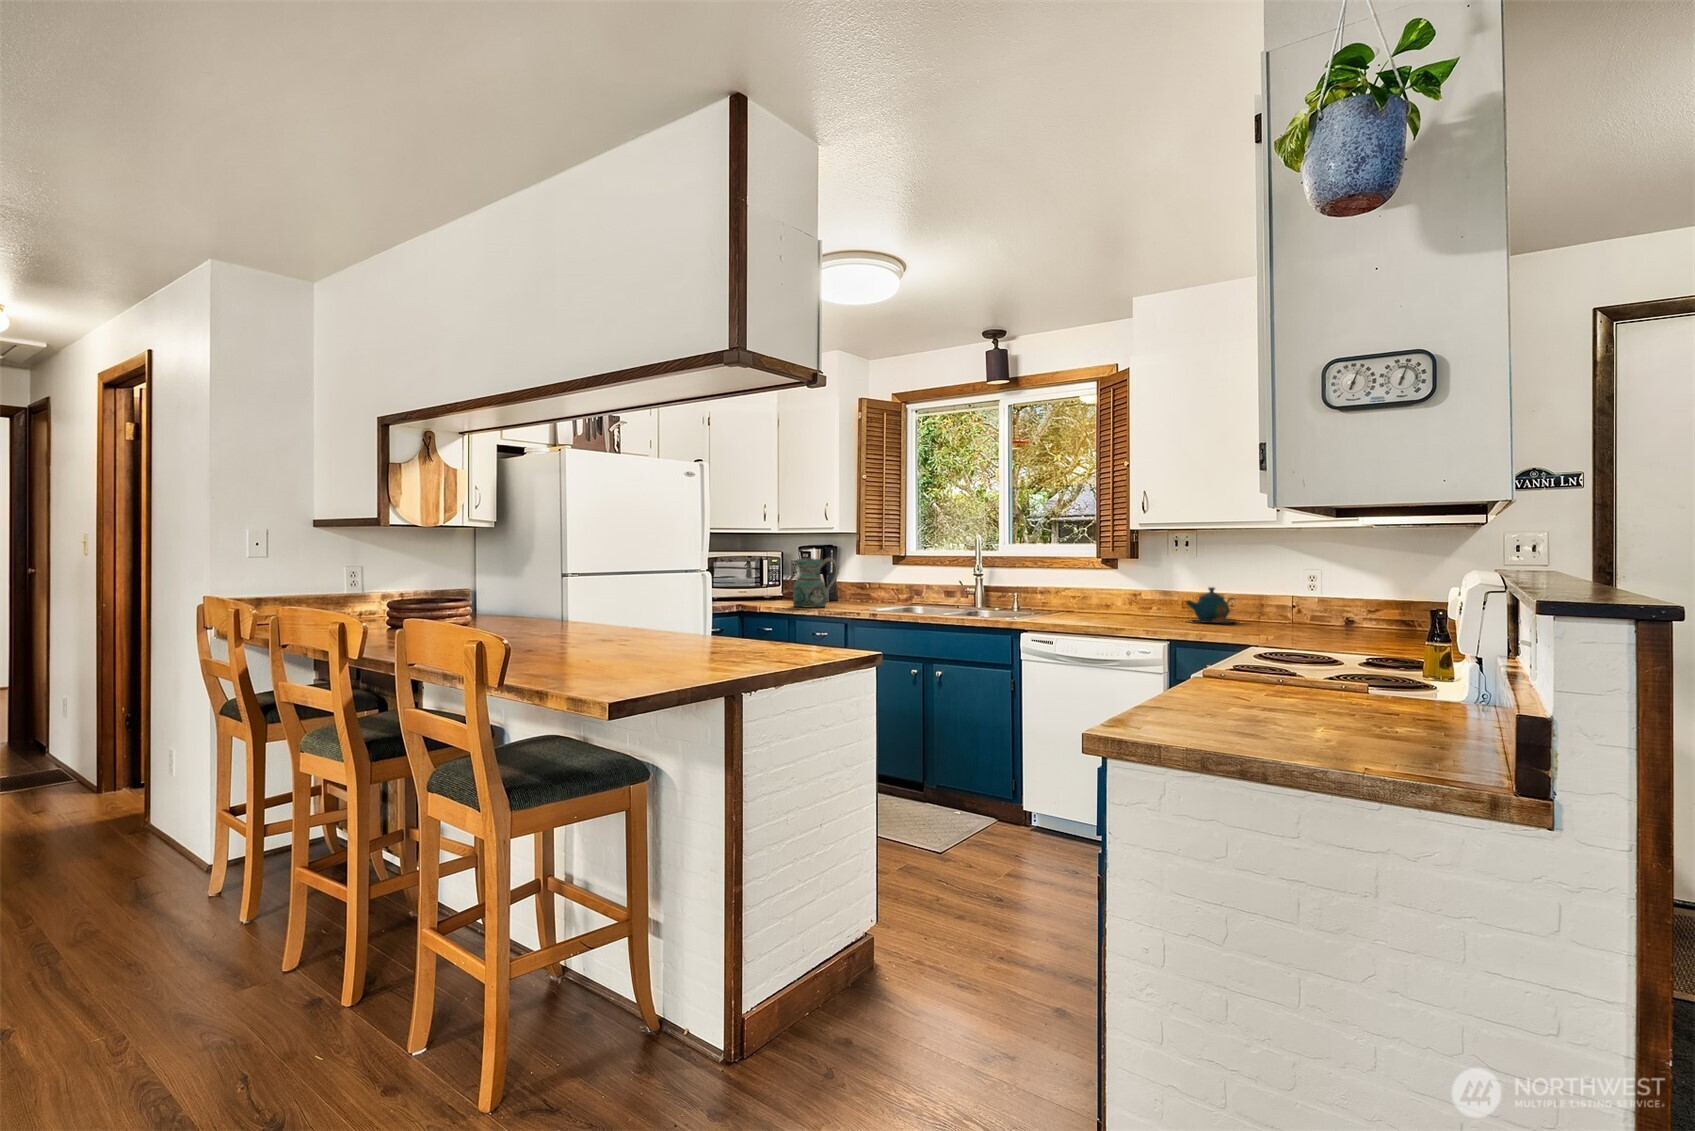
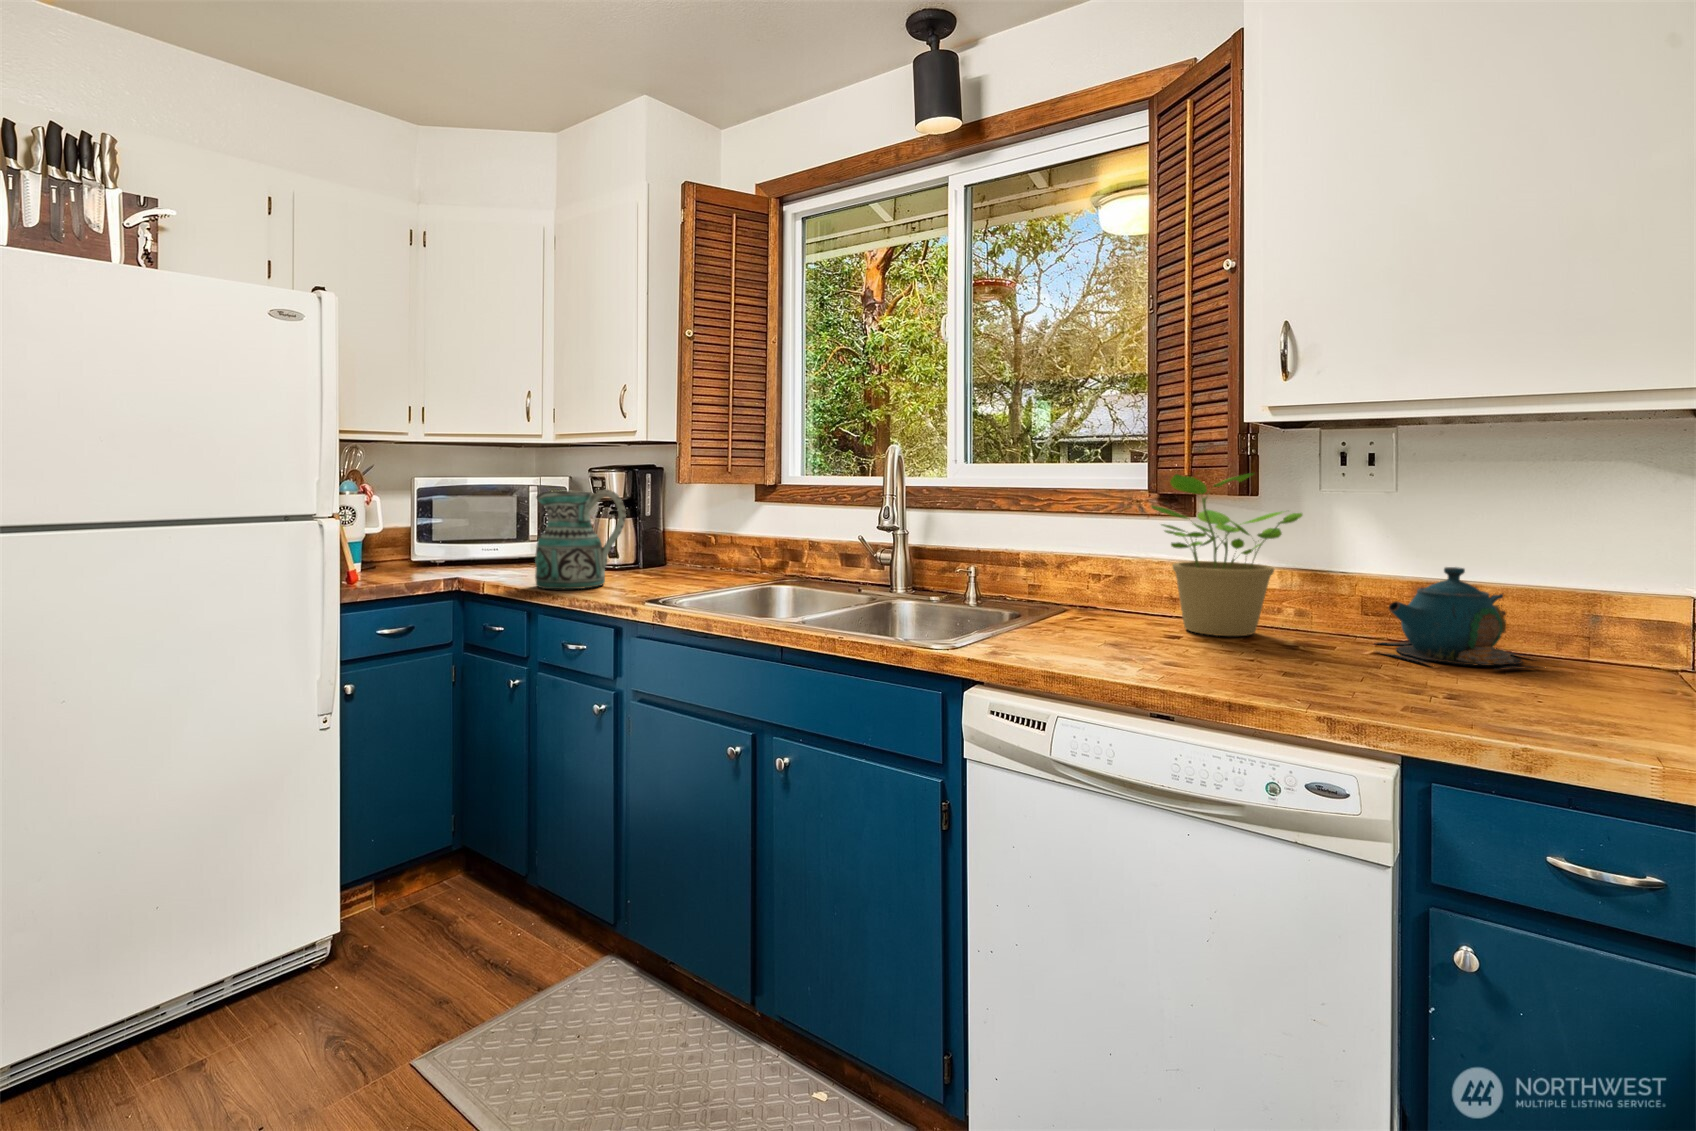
potted plant: none [1094,550,1157,618] -> present [1152,473,1302,636]

